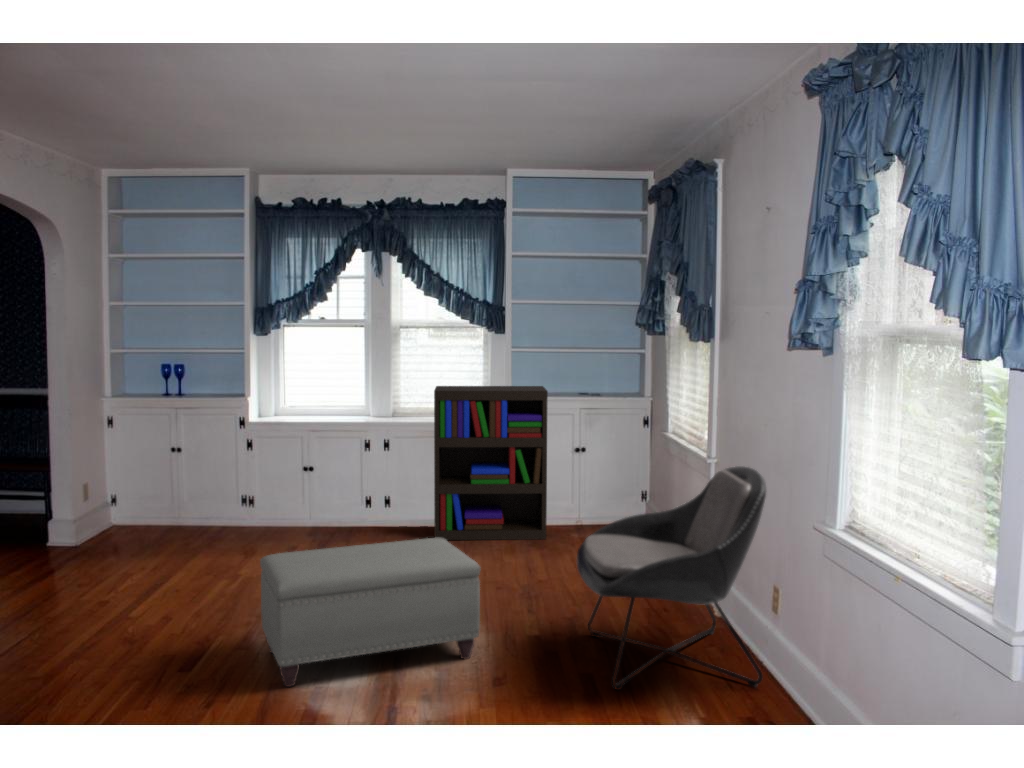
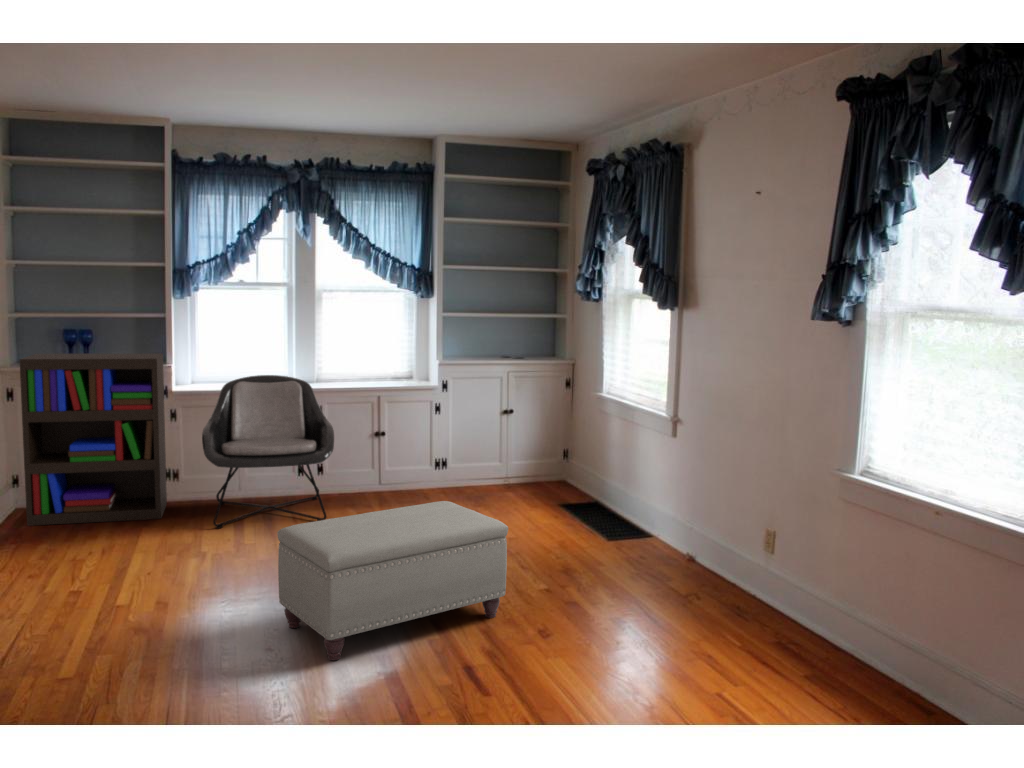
bookshelf: present [434,386,548,540] -> present [20,353,167,526]
lounge chair: present [577,466,766,690] -> present [202,375,334,528]

